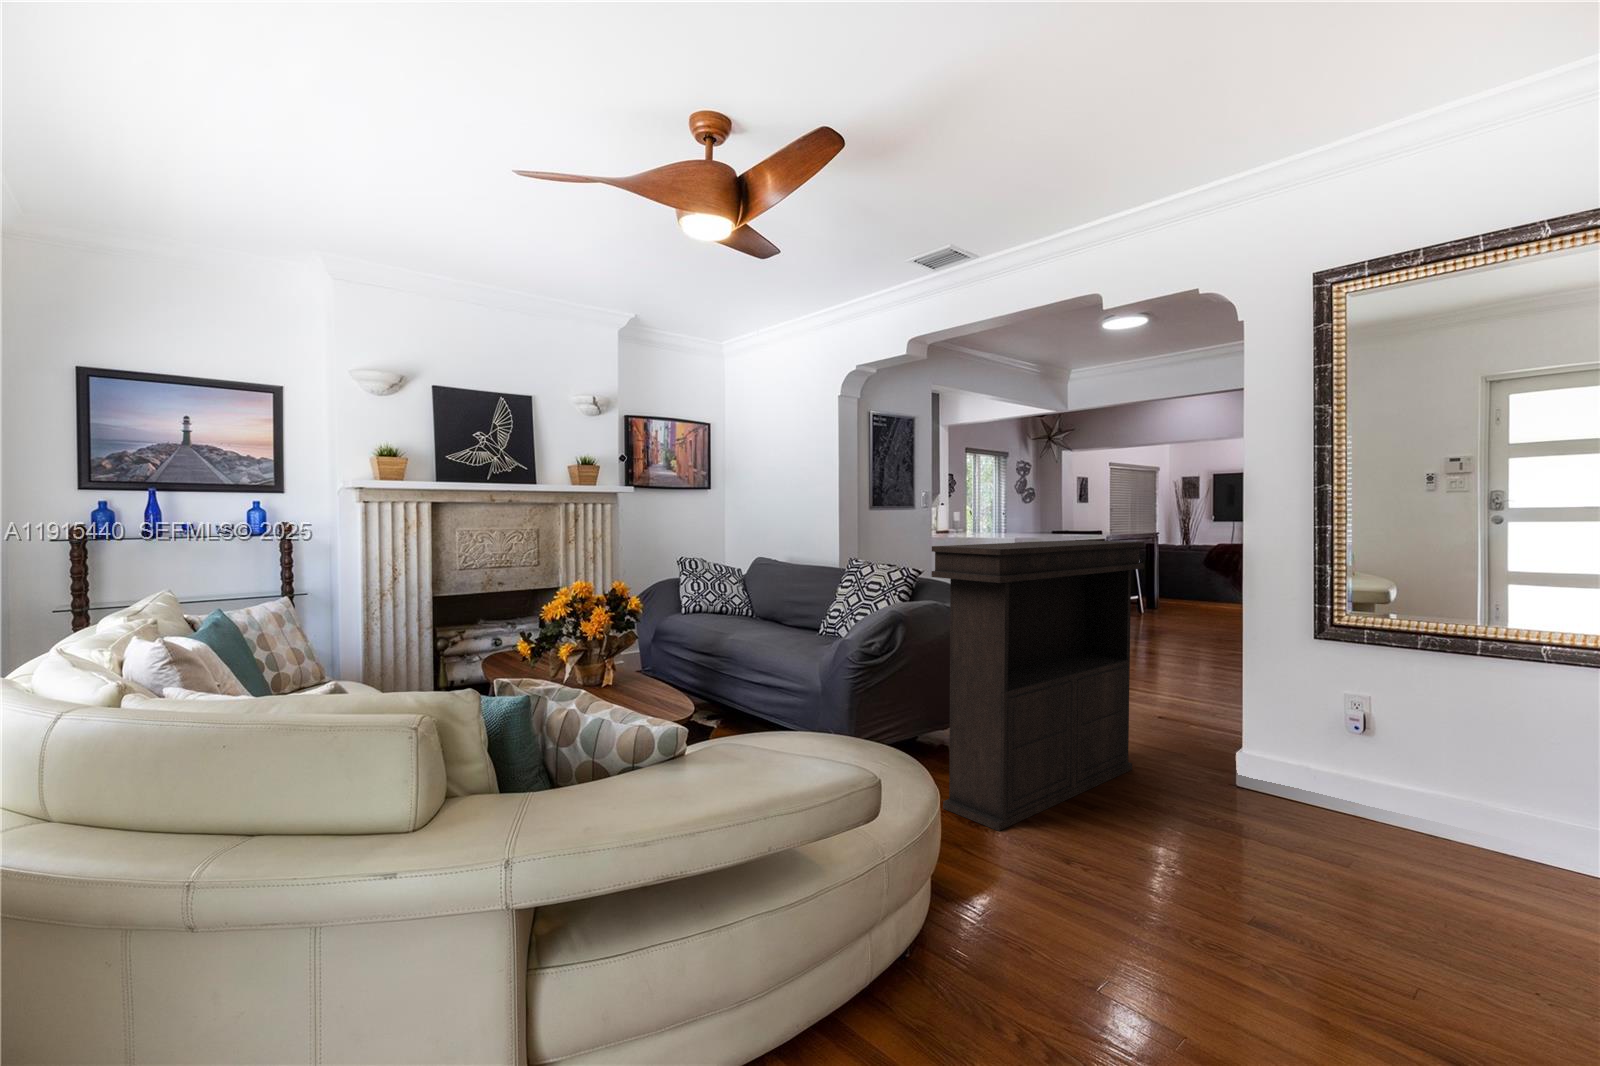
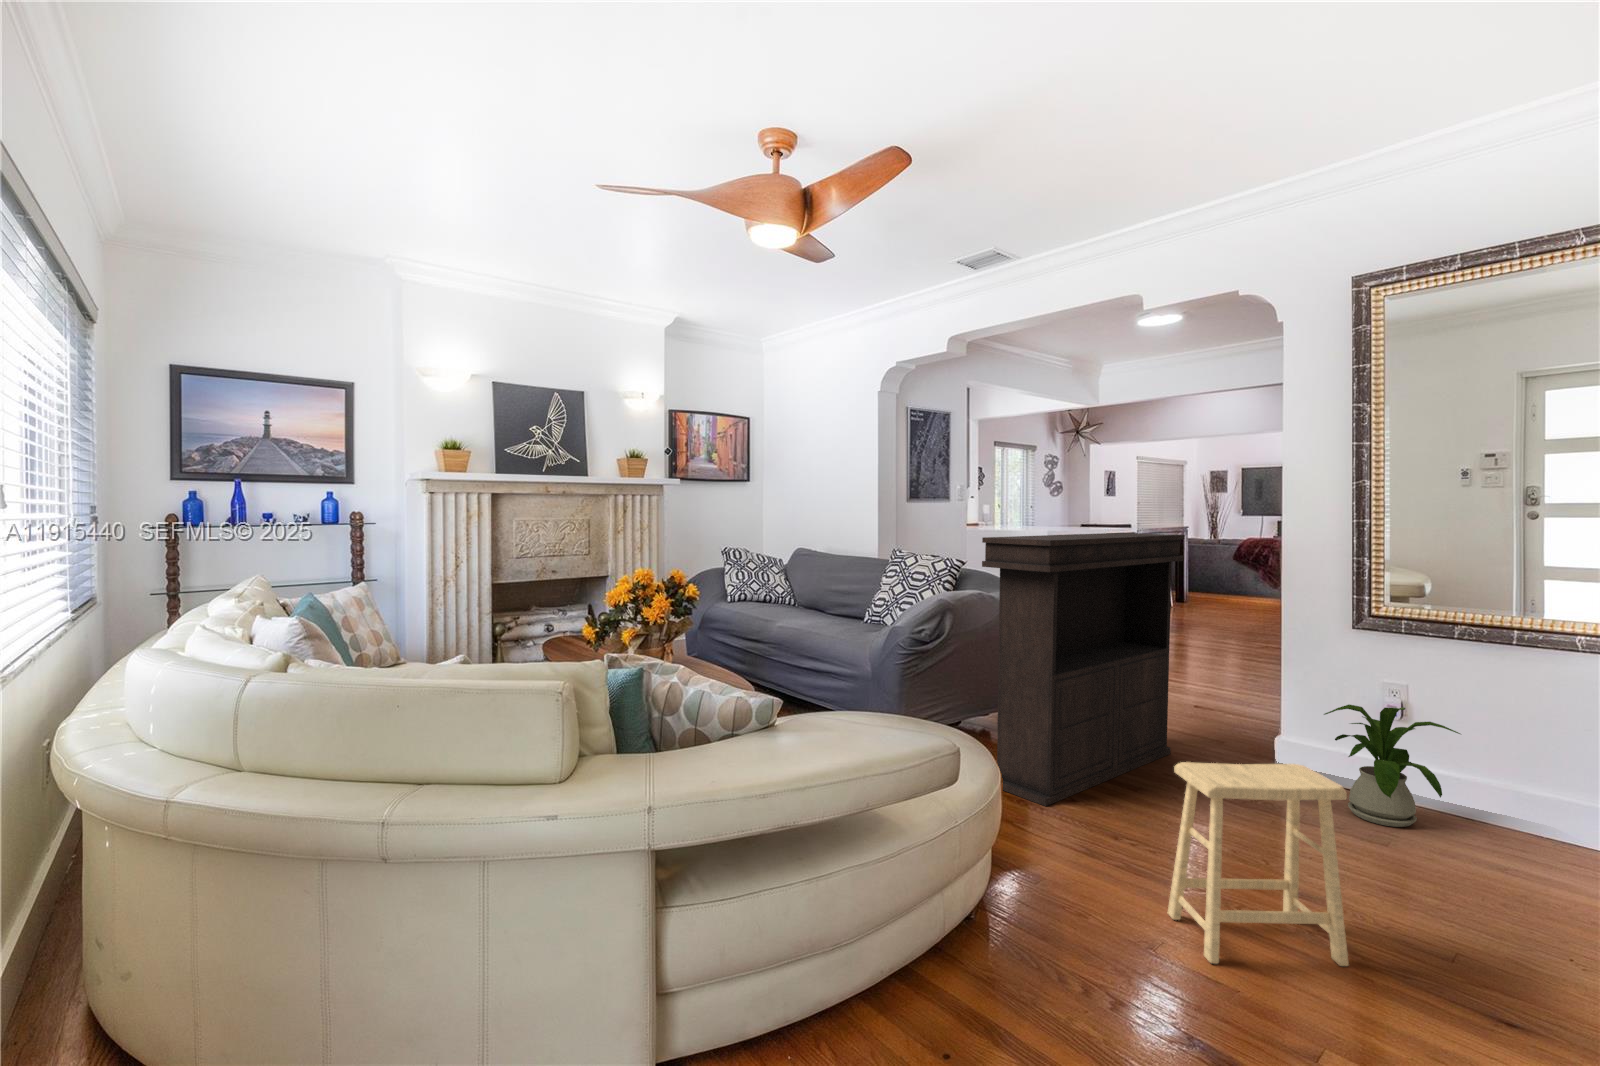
house plant: none [1286,719,1431,849] -> present [1324,705,1460,827]
footstool: none [1120,791,1314,1017] -> present [1167,762,1349,966]

